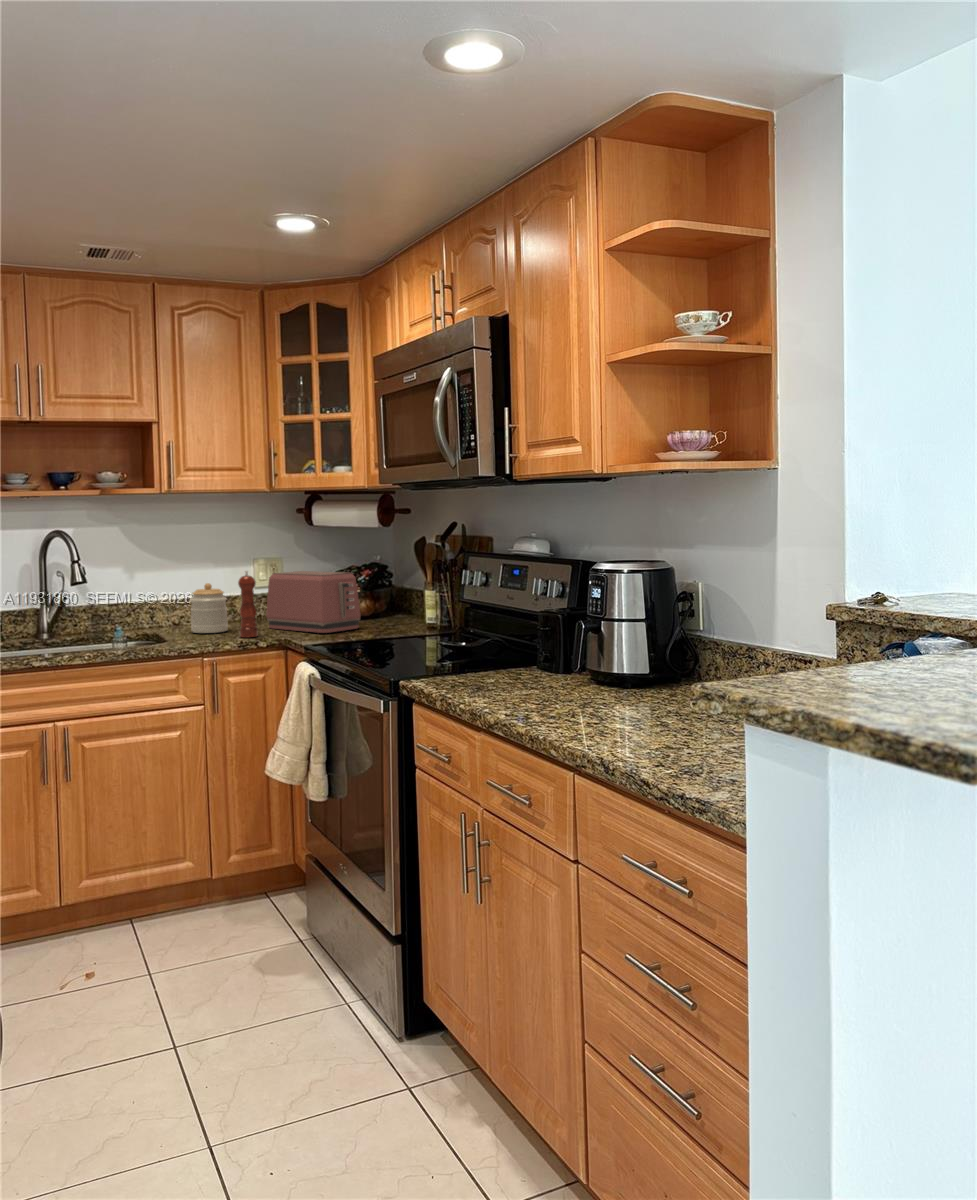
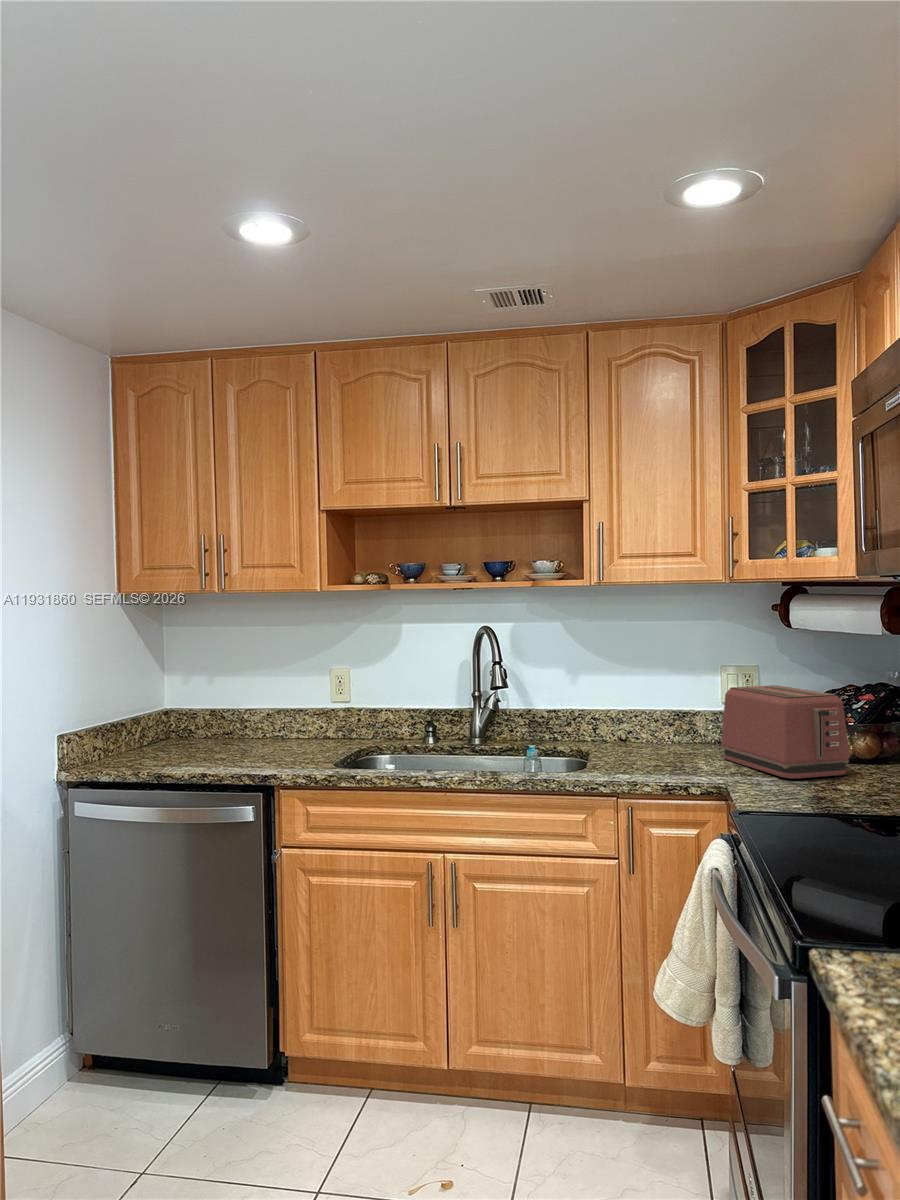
pepper mill: present [238,571,258,637] -> none [672,686,697,774]
jar: present [190,583,228,633] -> none [624,696,670,759]

